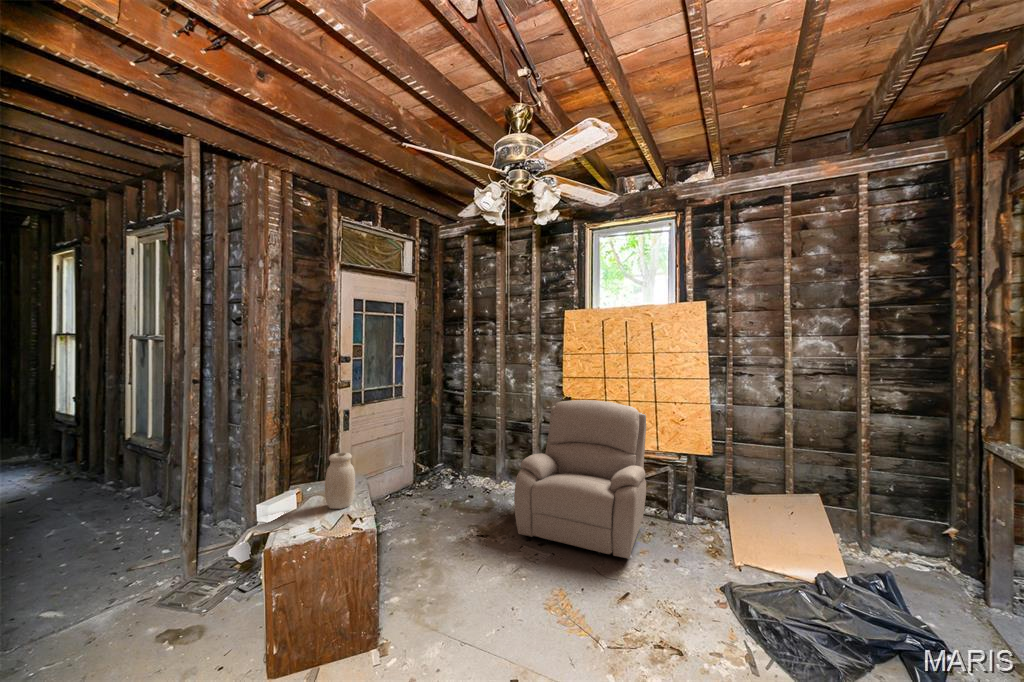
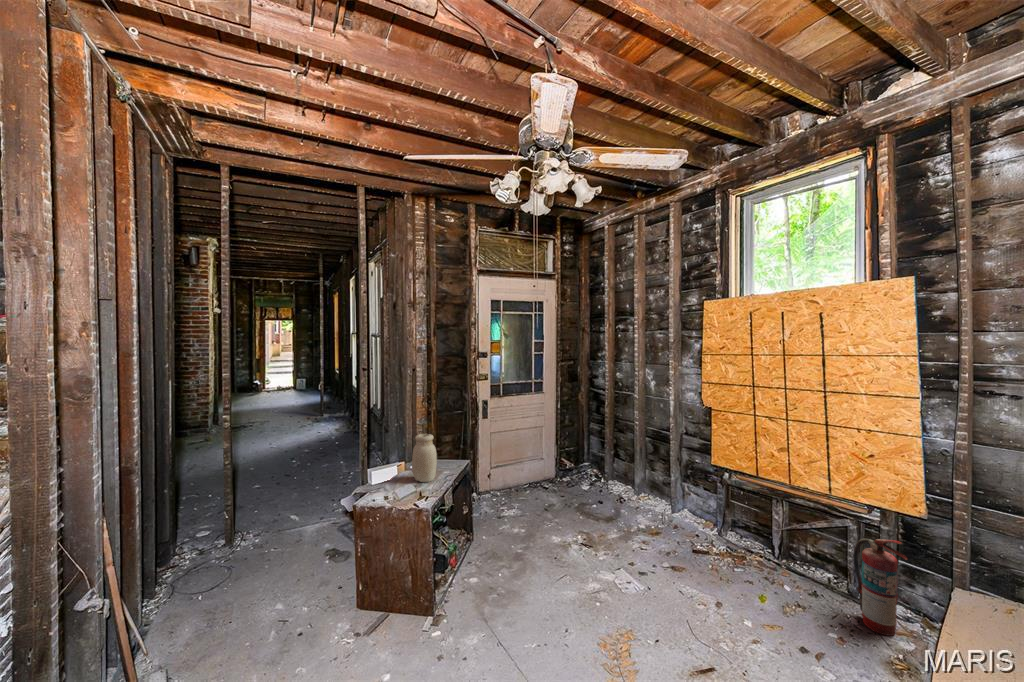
chair: present [514,400,646,559] -> none [615,410,816,626]
fire extinguisher: none [673,474,705,538] -> present [853,539,908,636]

